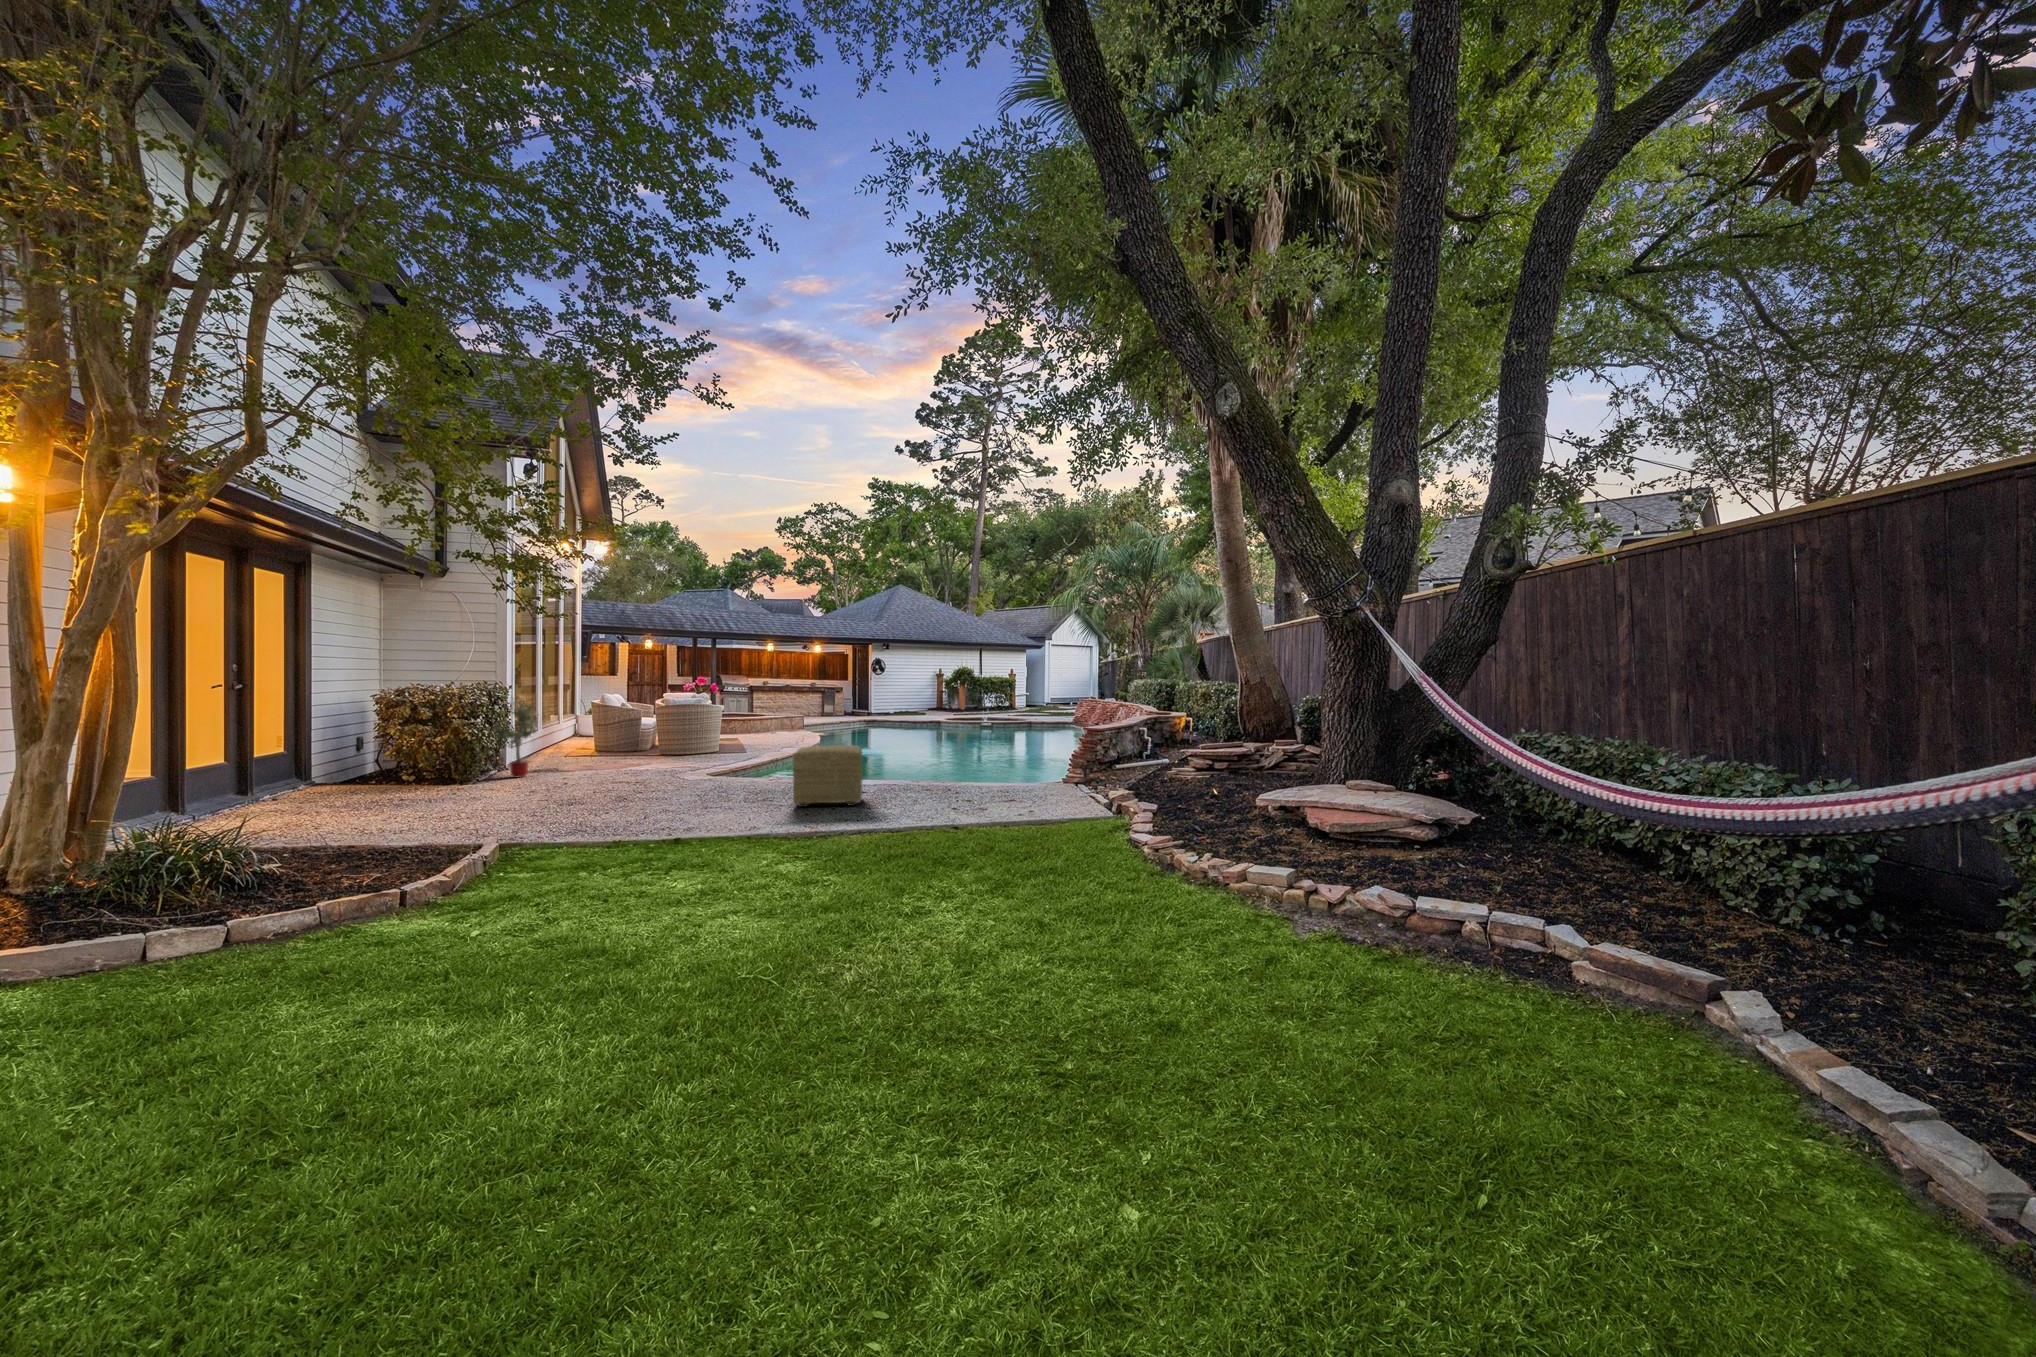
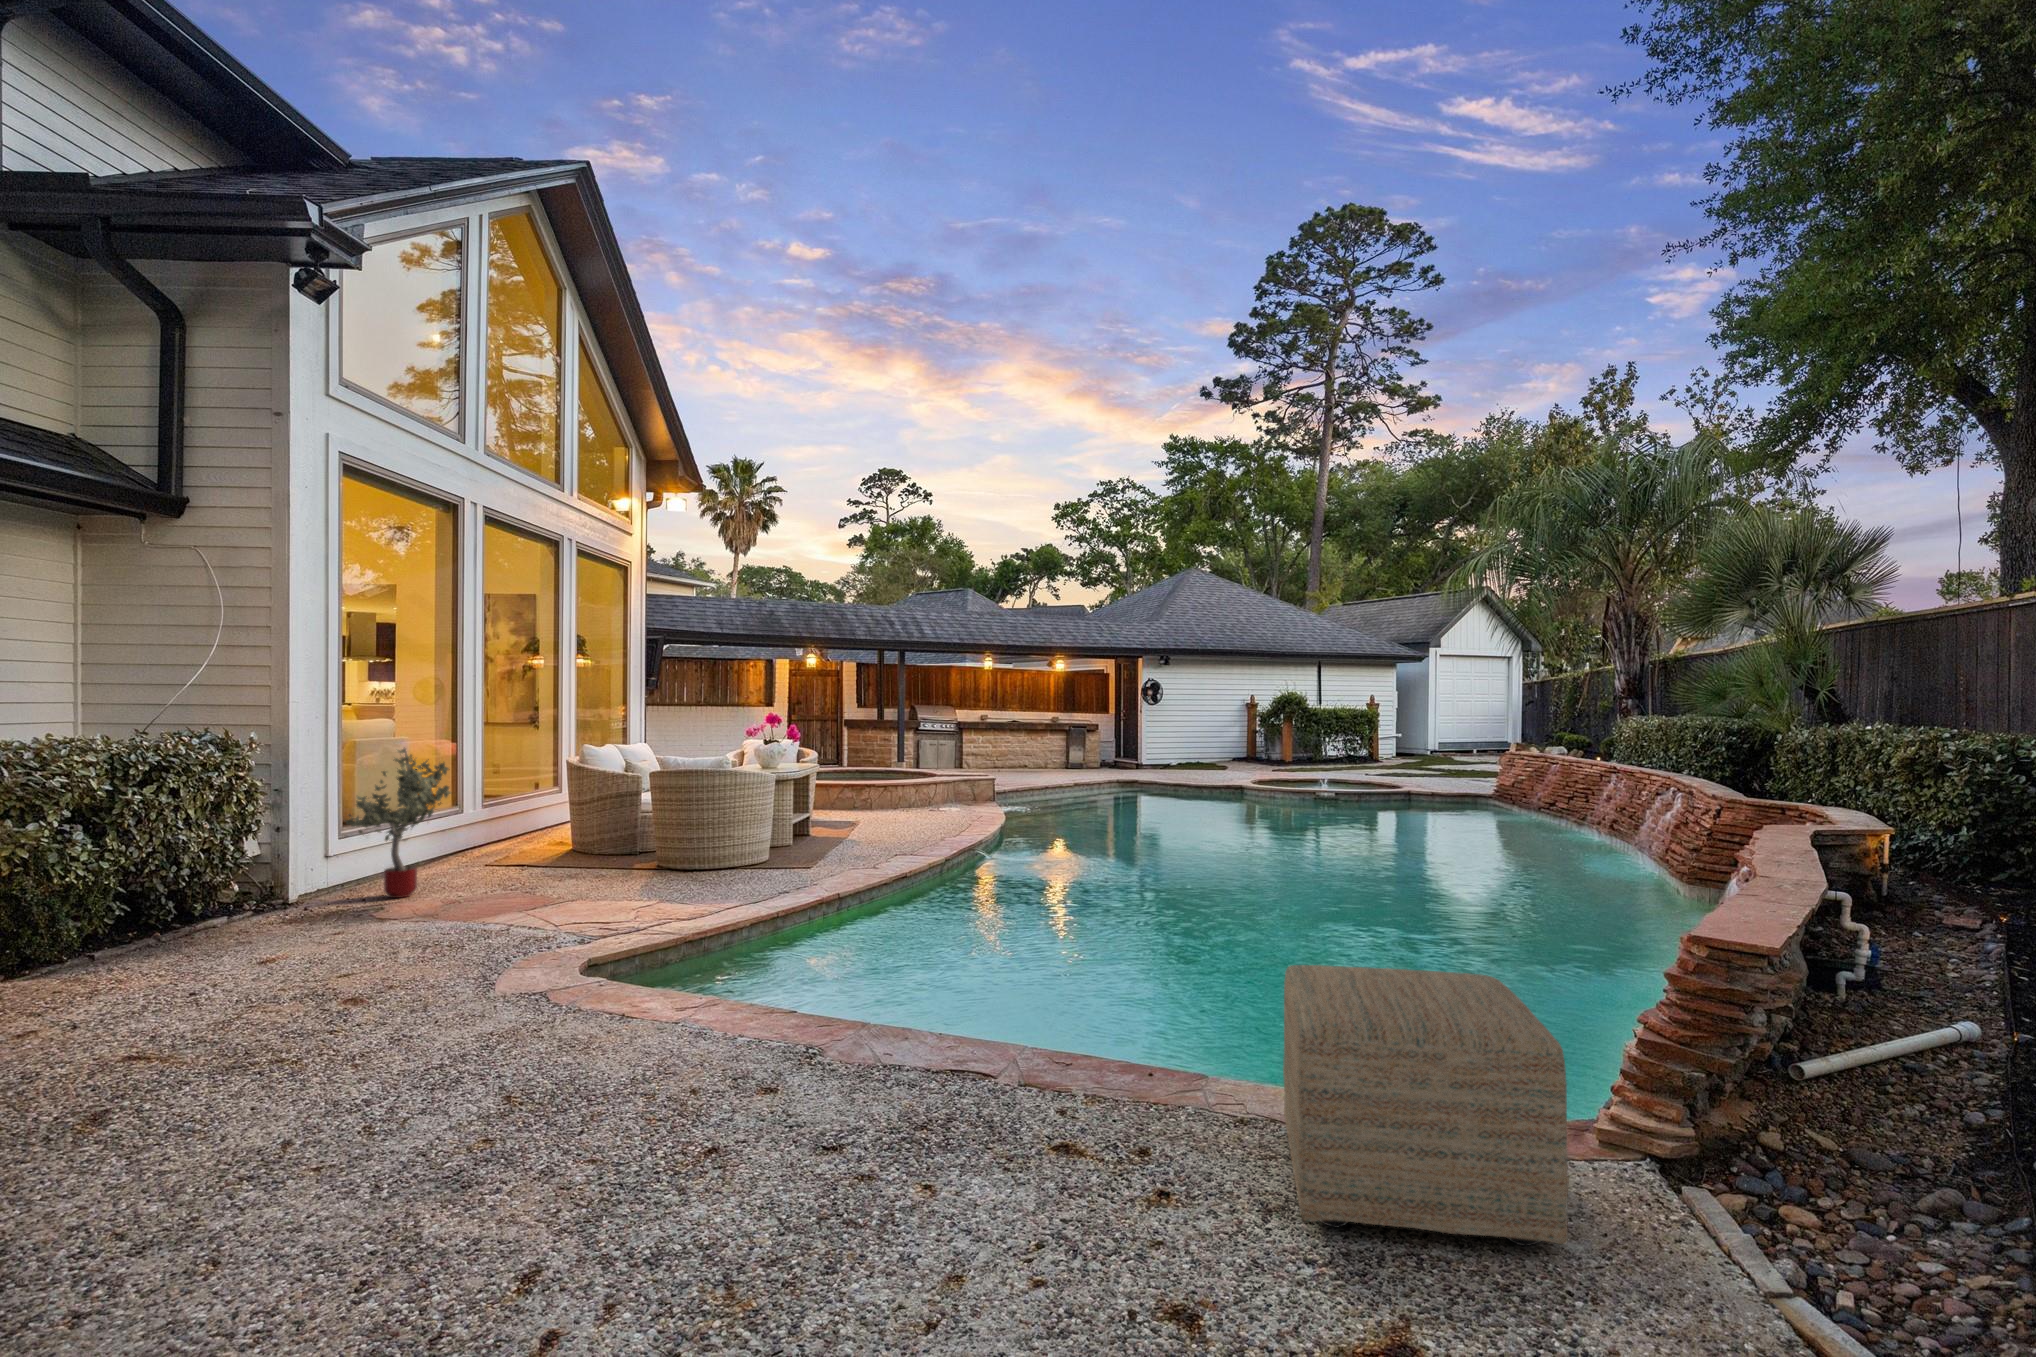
ottoman: present [793,746,863,807] -> present [1283,965,1569,1246]

